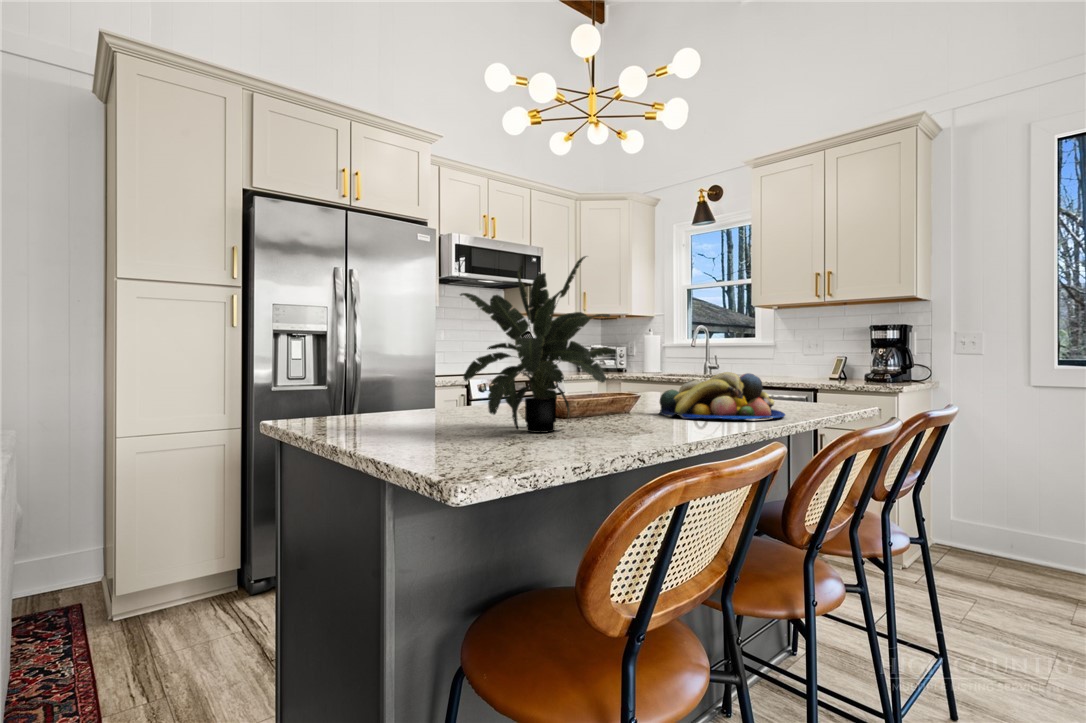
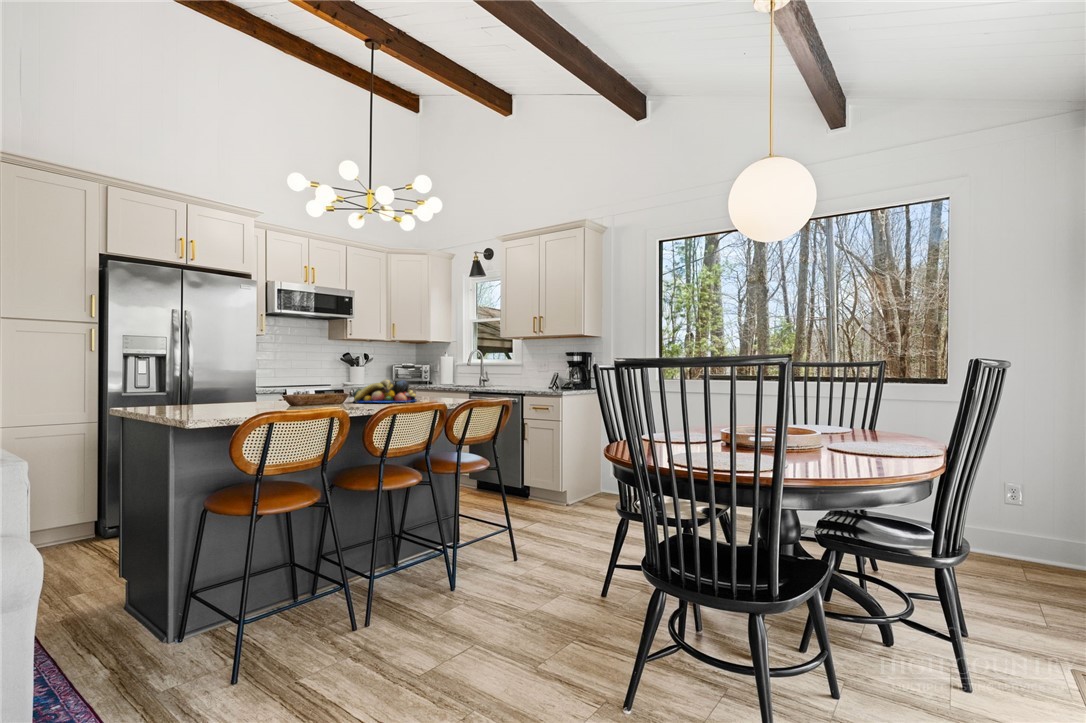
potted plant: present [460,256,616,433] -> none [225,324,305,407]

